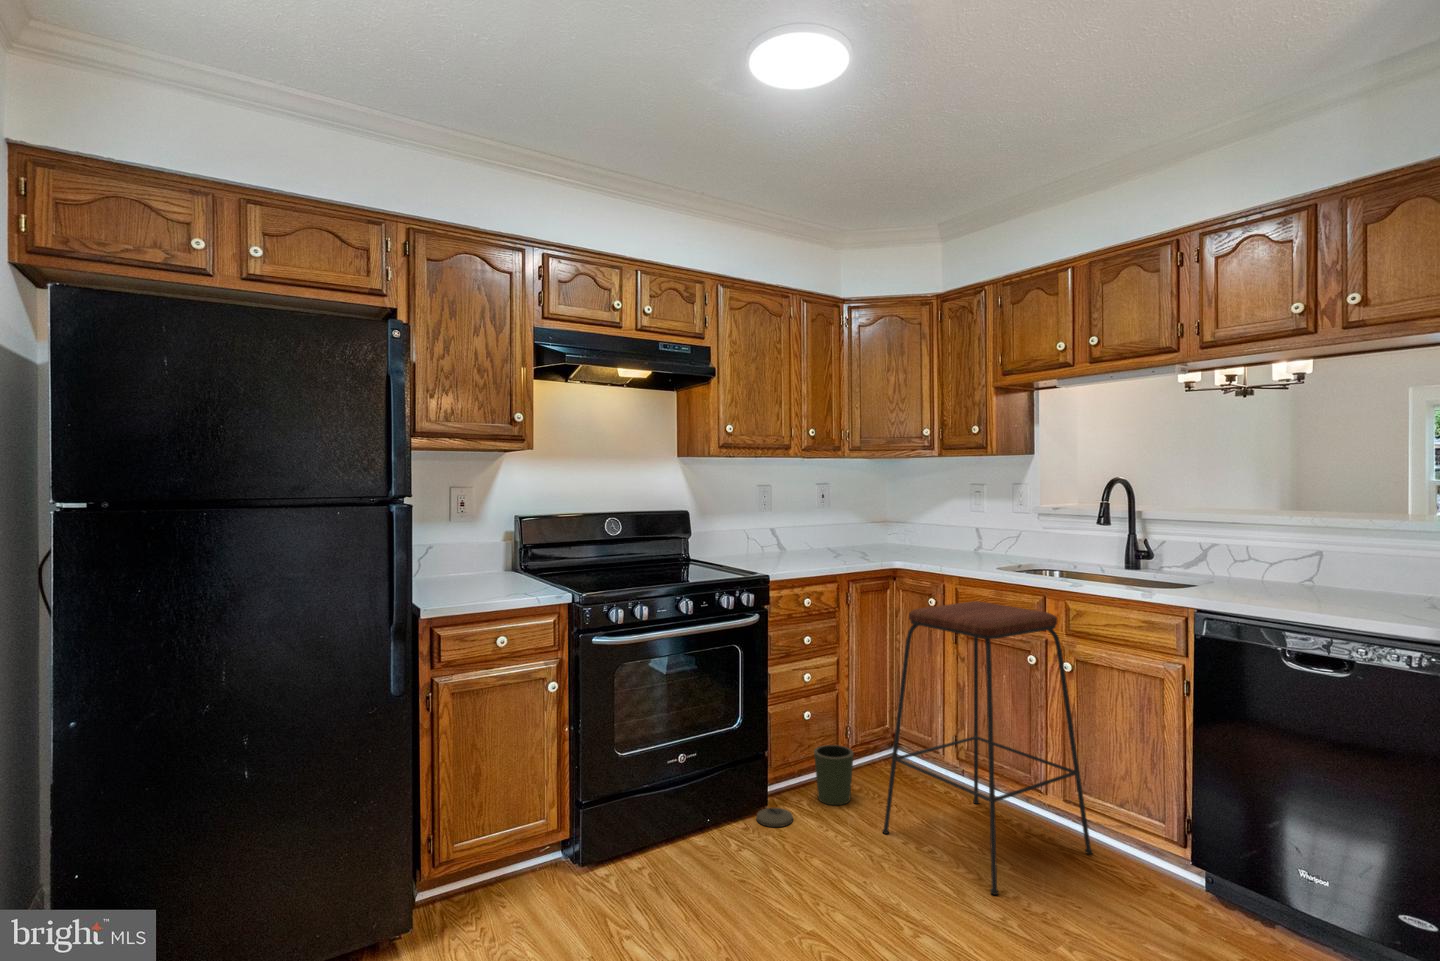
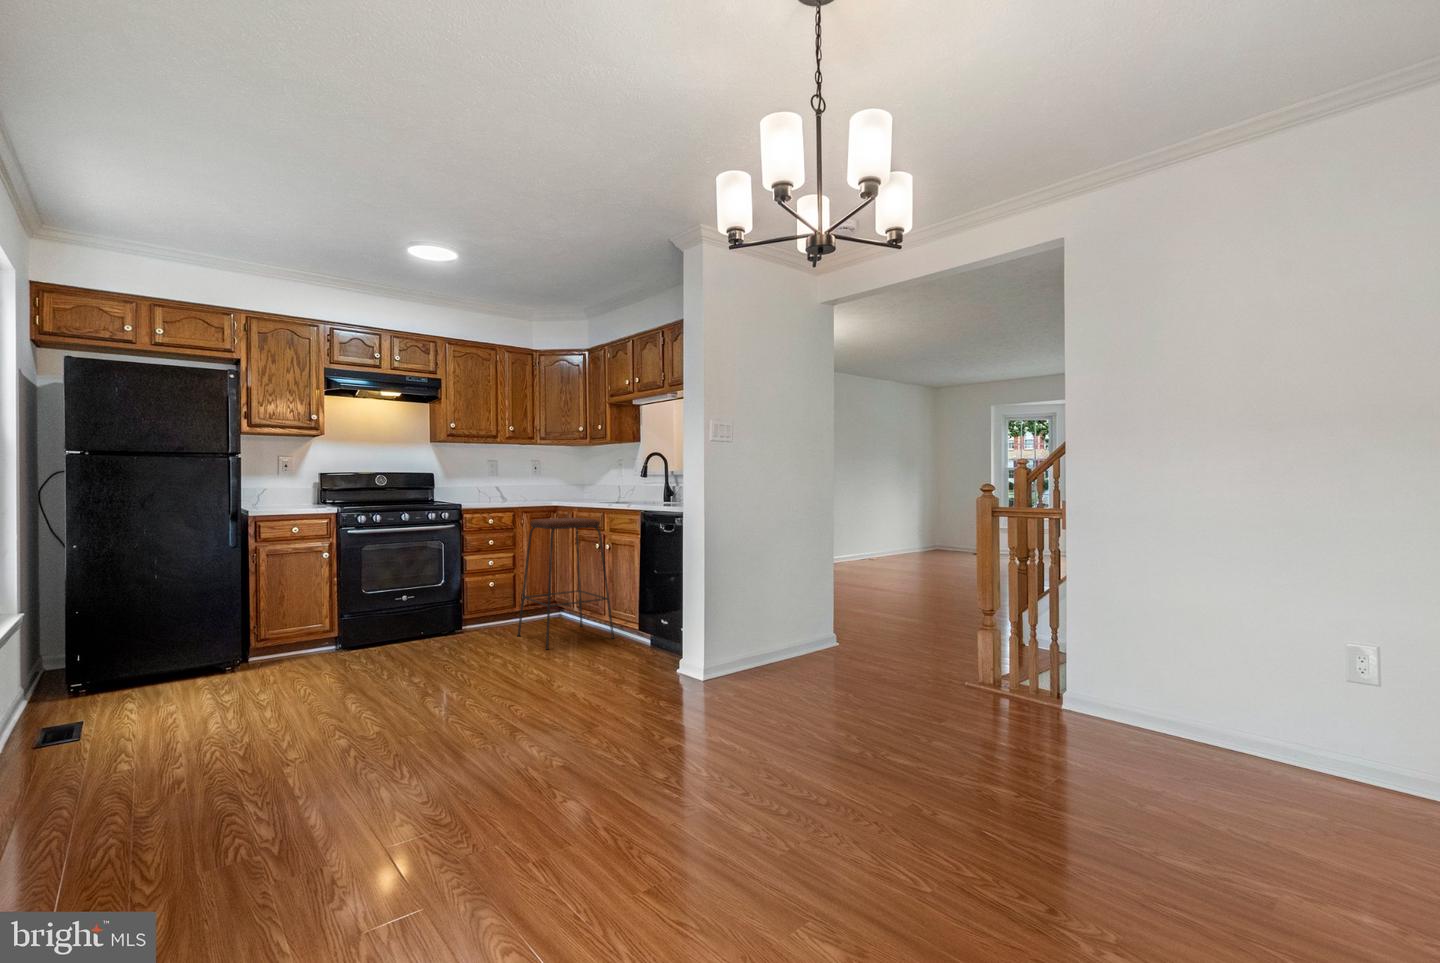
trash can: present [756,745,854,827] -> none [454,600,517,636]

